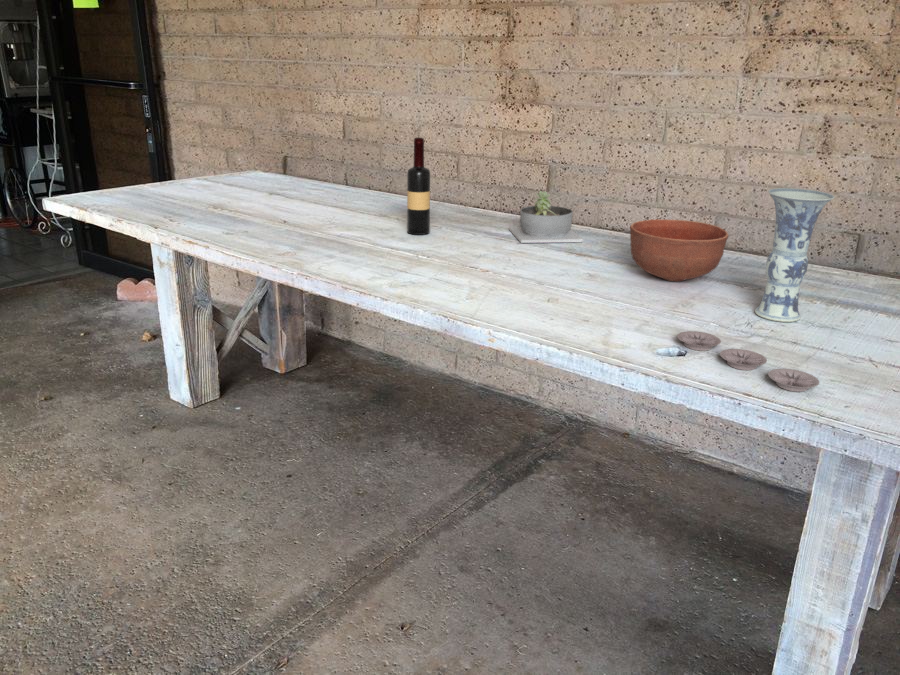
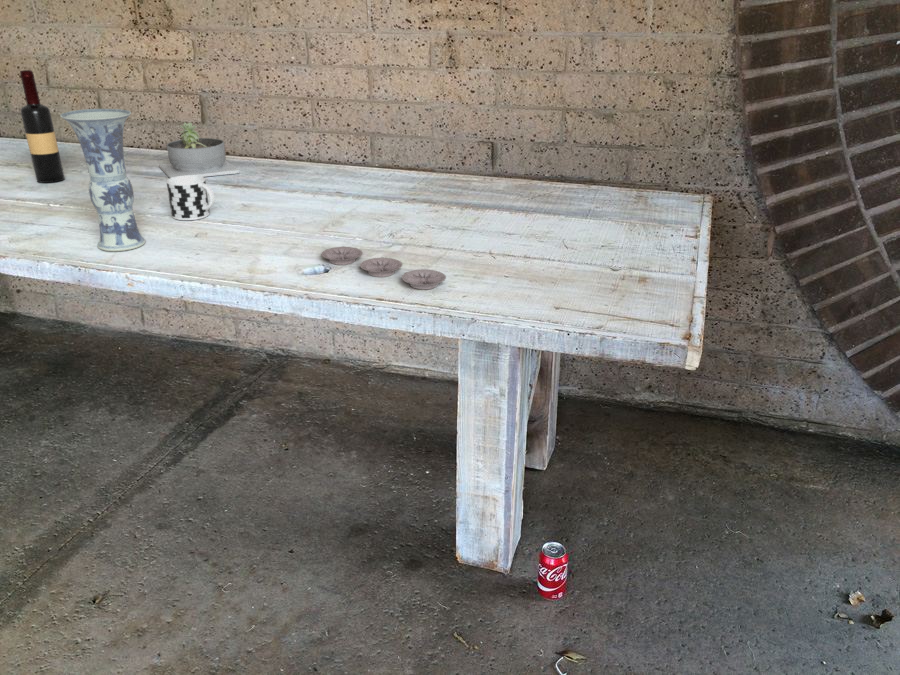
vase: present [755,188,834,322] -> present [60,109,145,251]
bowl: present [630,219,728,281] -> none [275,141,370,202]
cup: none [526,243,569,284] -> present [167,176,215,220]

